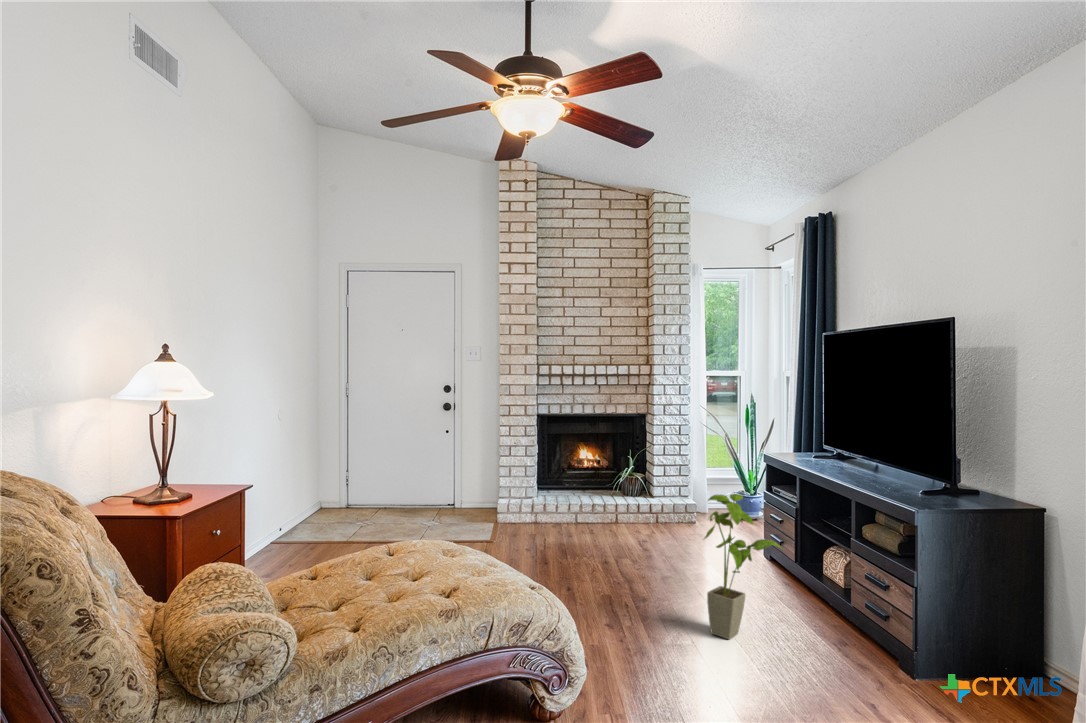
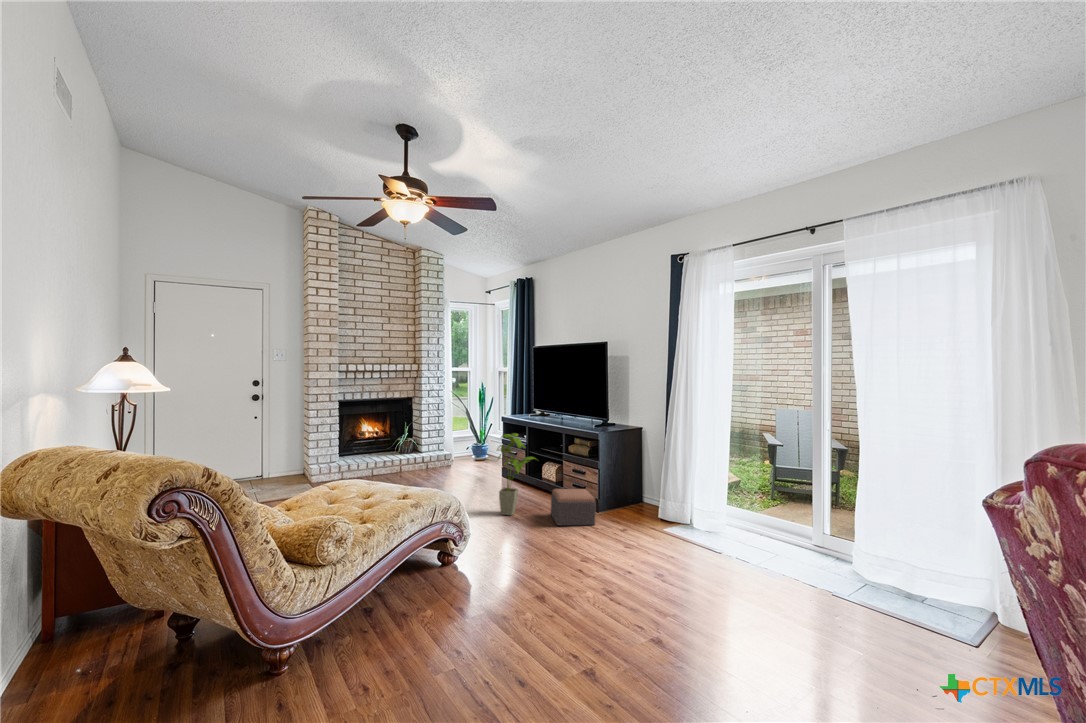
footstool: none [799,609,887,705] -> present [551,489,596,525]

